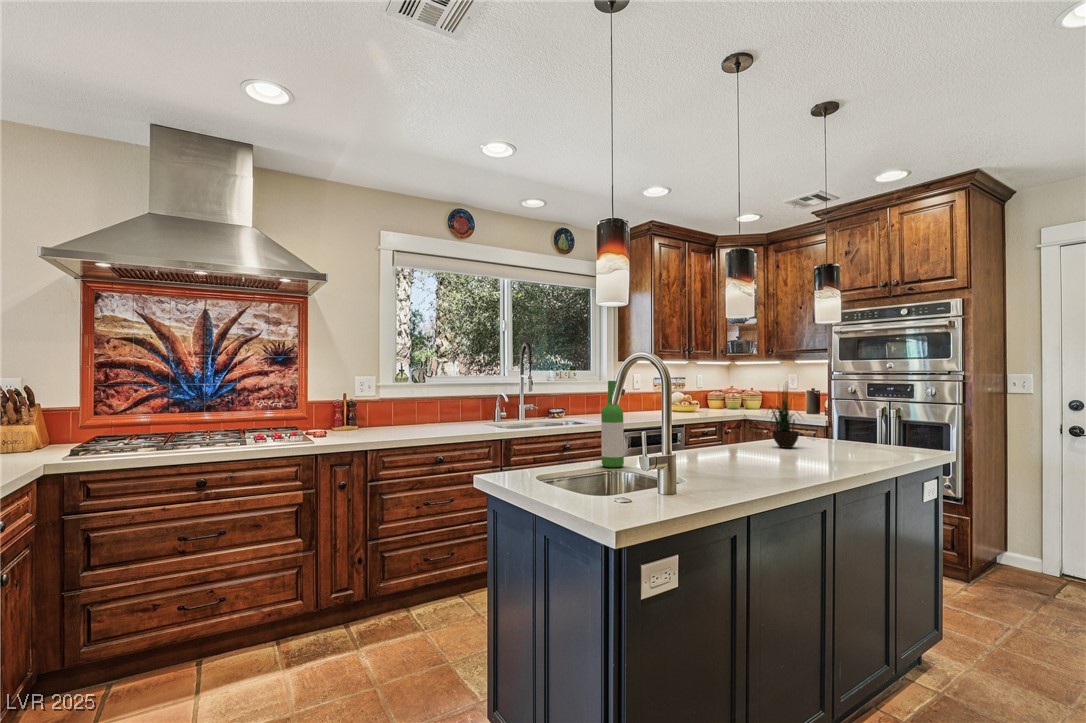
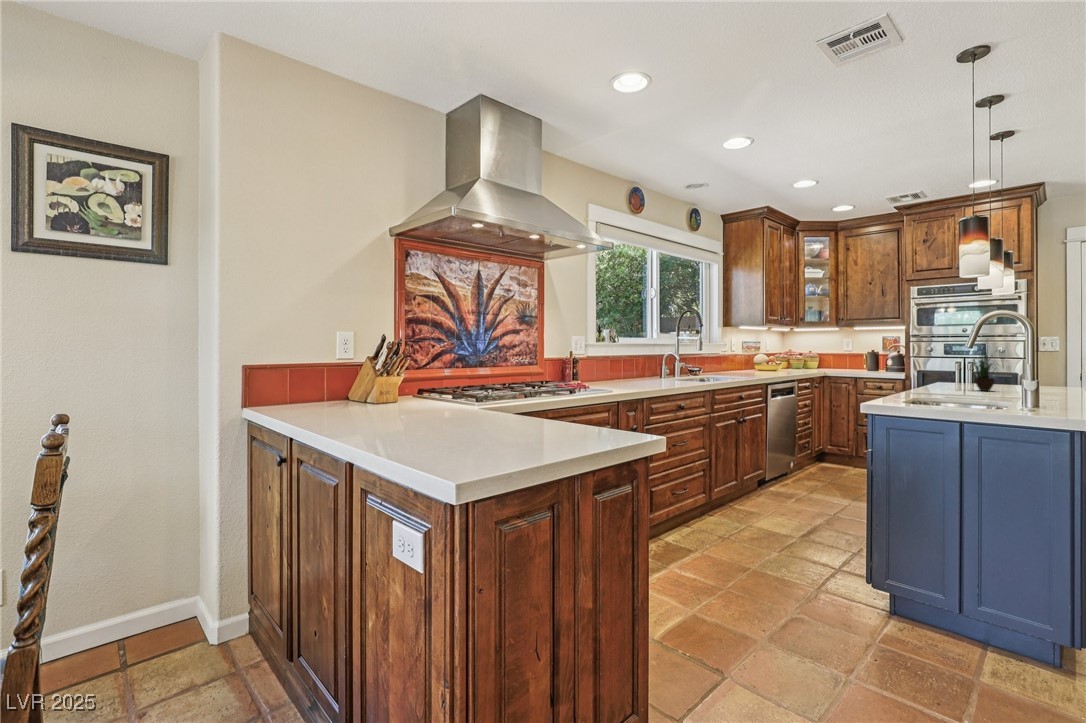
wine bottle: present [601,381,624,467] -> none [936,334,958,401]

